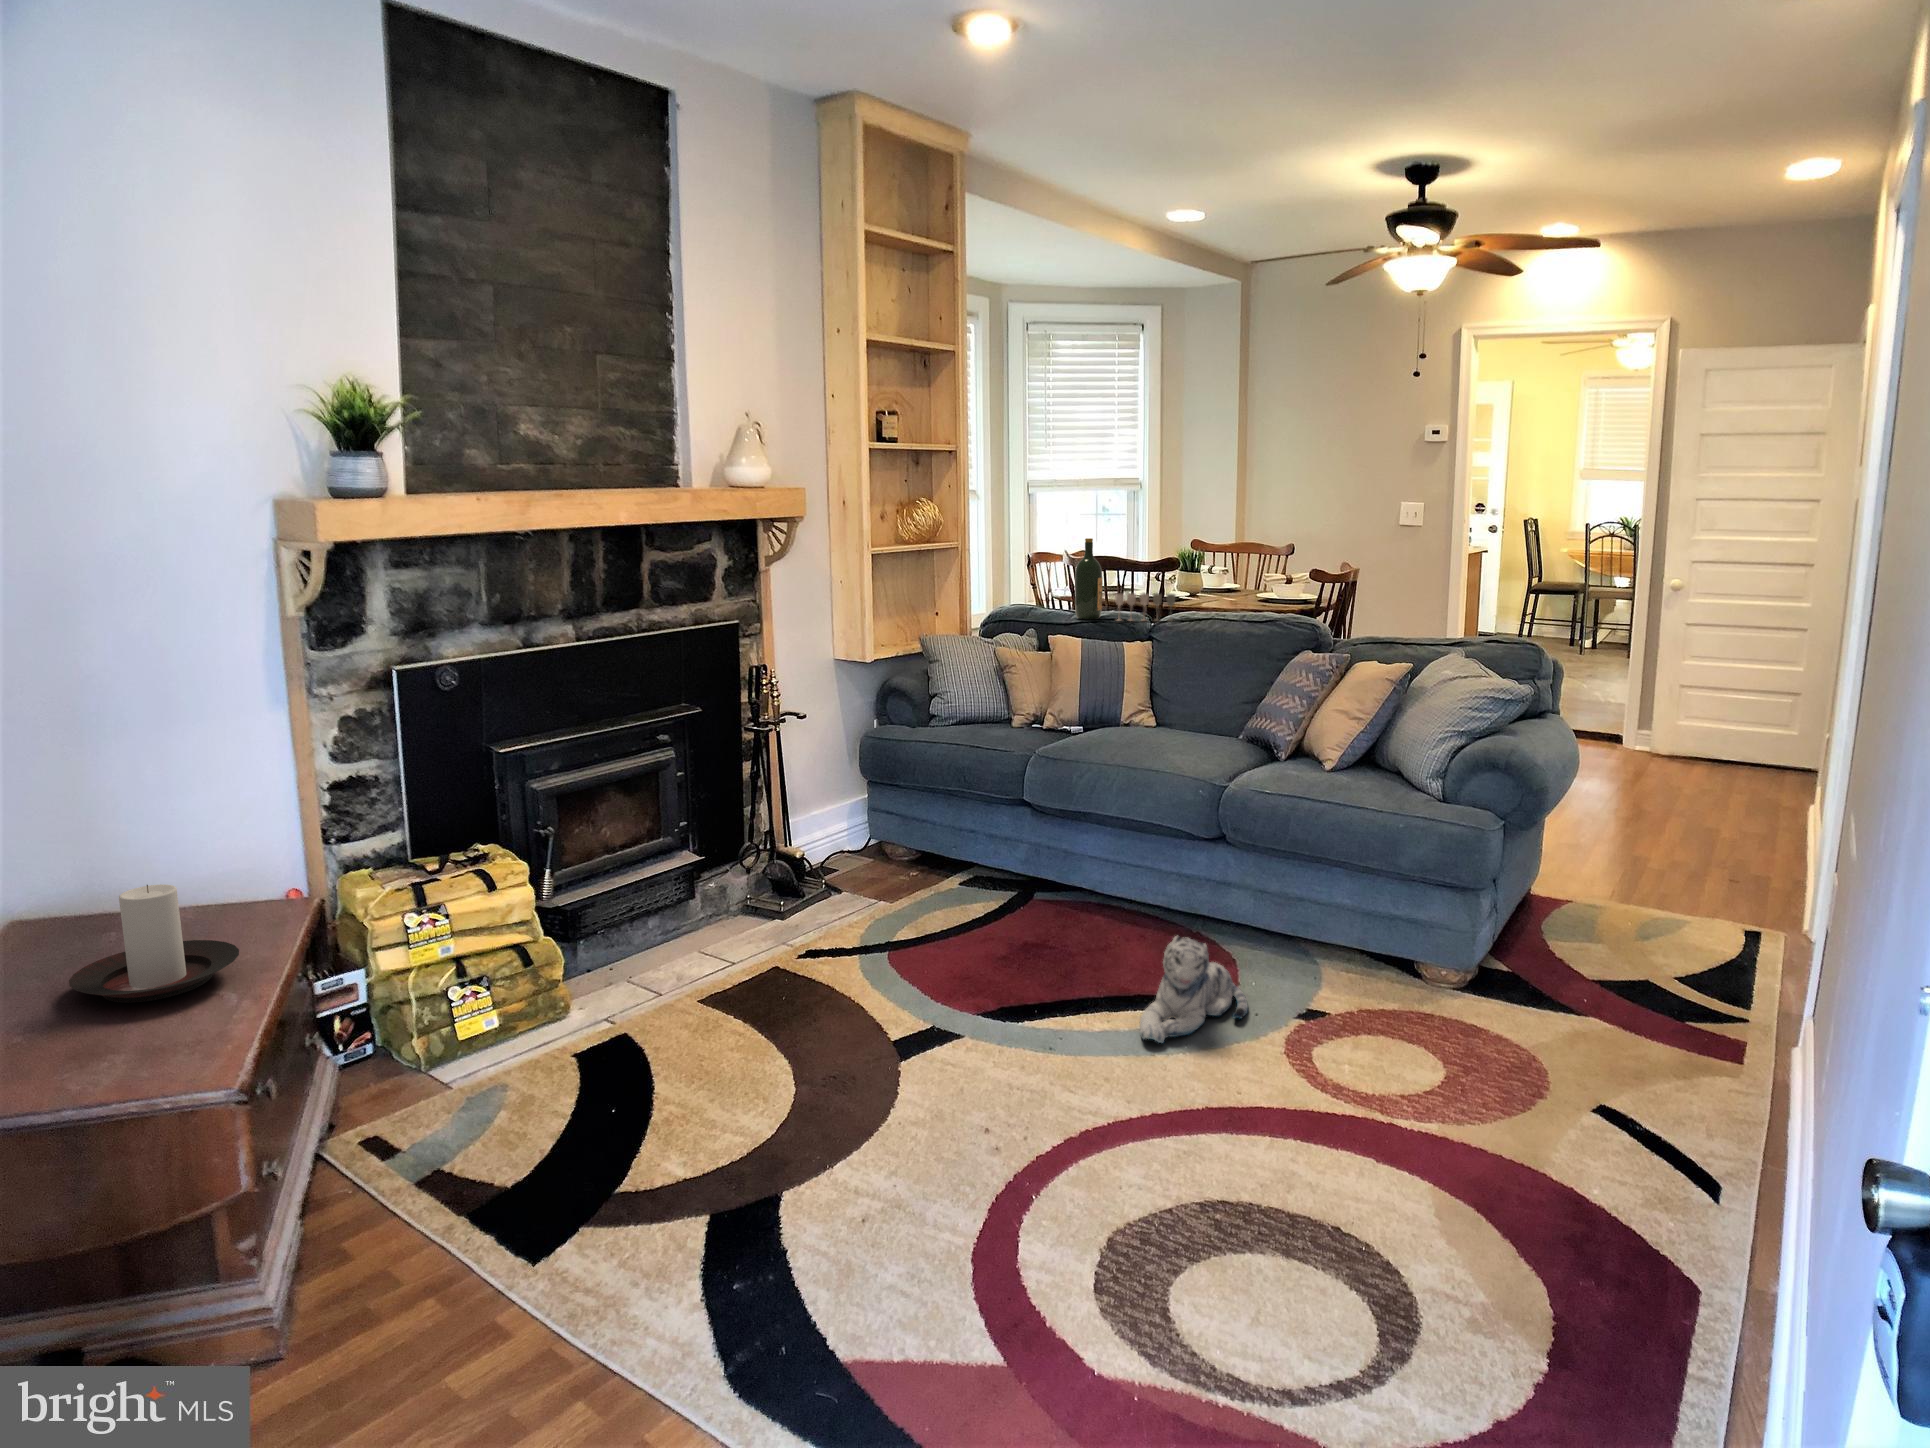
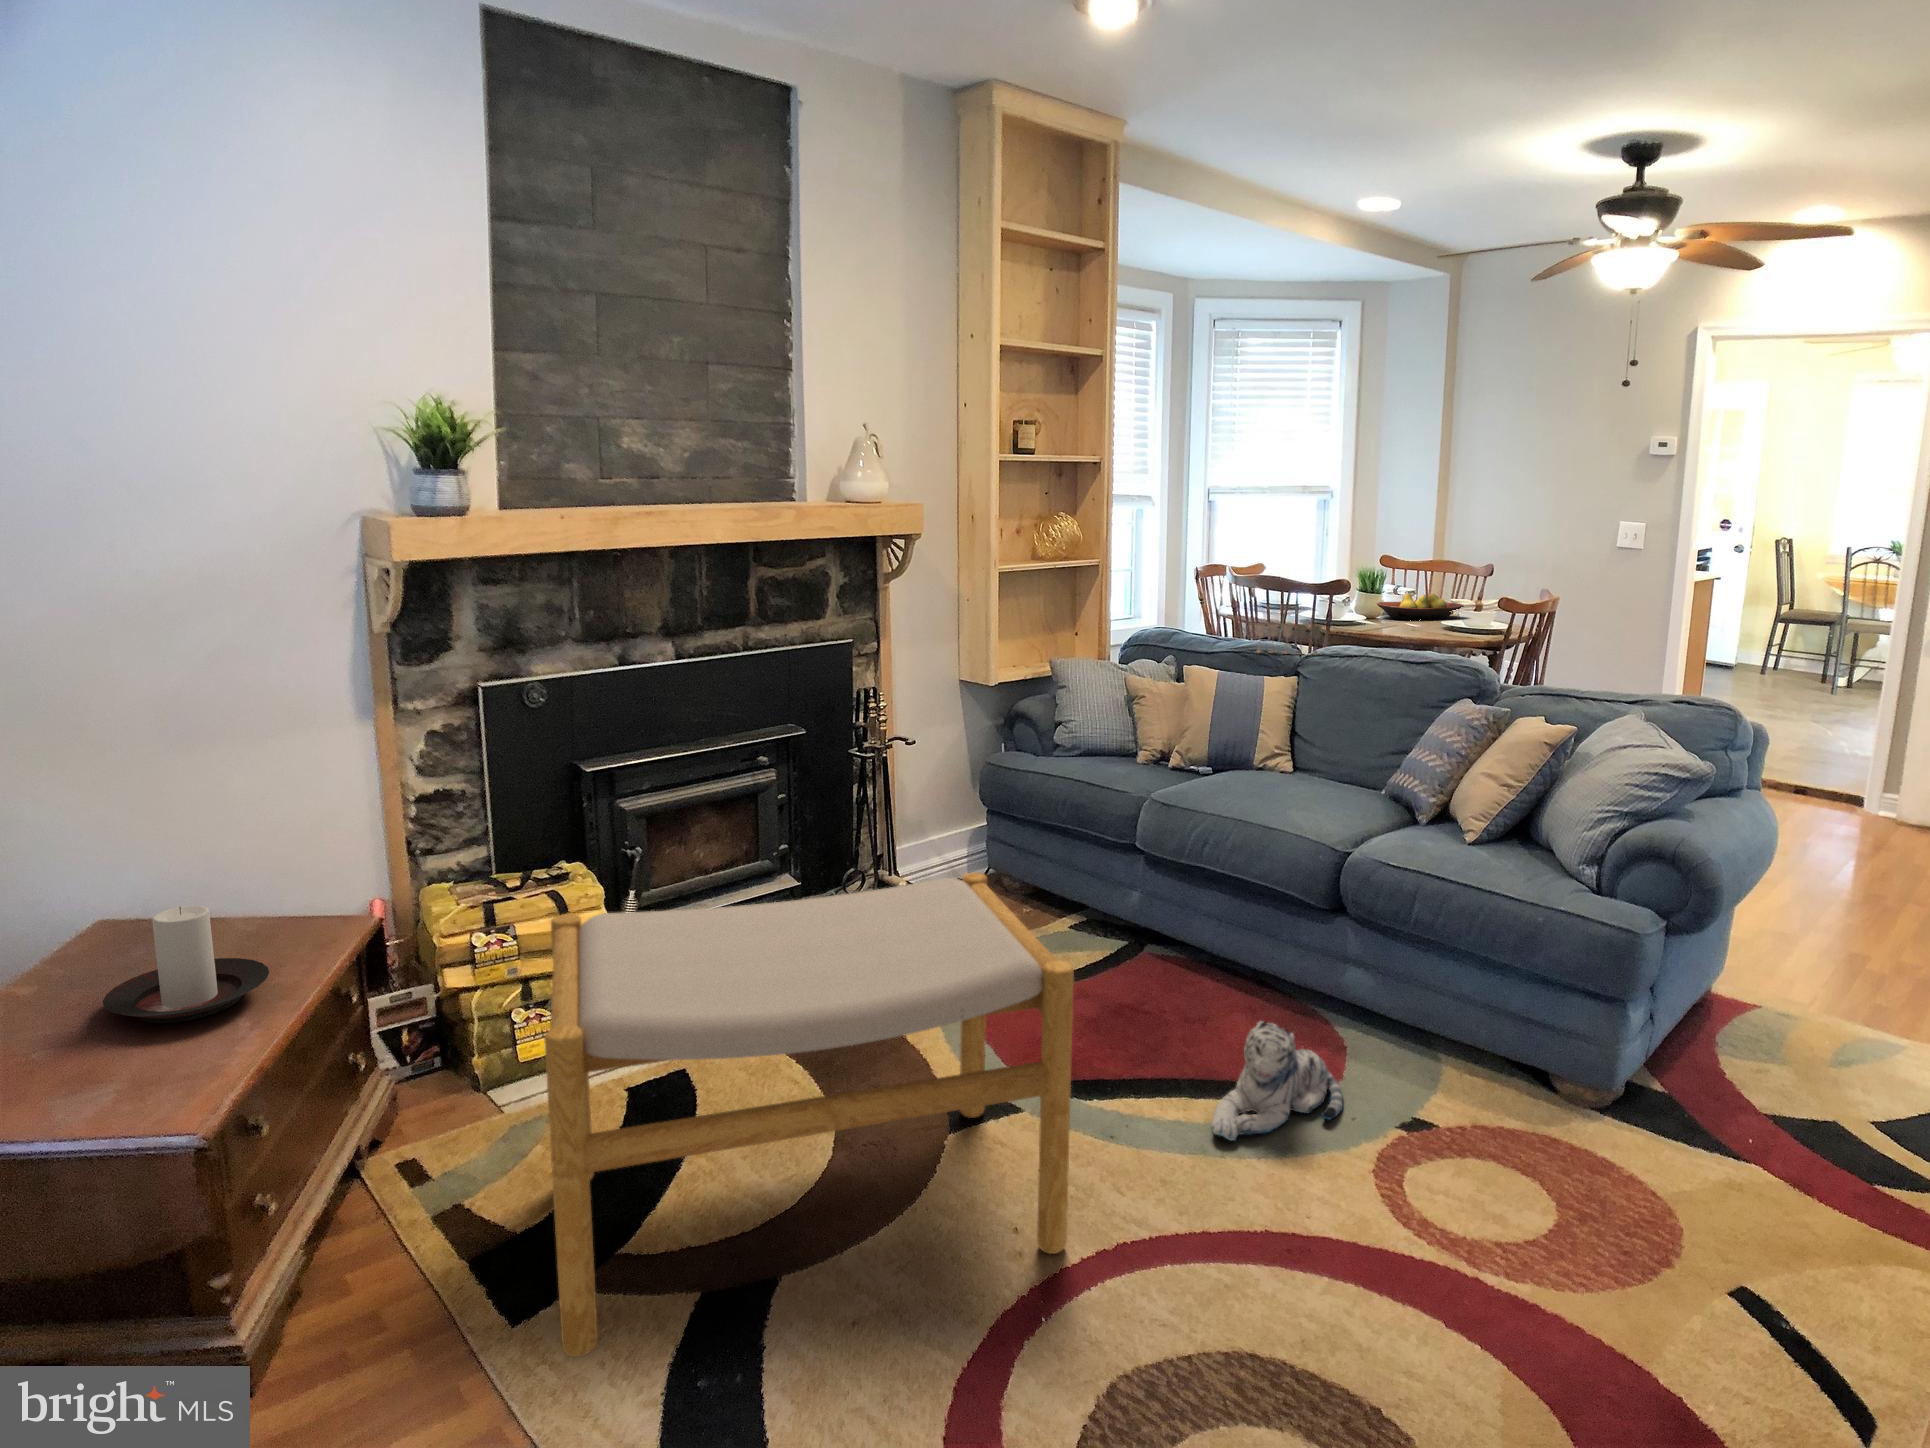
wine bottle: present [1075,538,1102,620] -> none [1215,562,1246,649]
fruit bowl: none [1205,569,1282,593] -> present [1377,593,1464,620]
footstool: none [524,817,1041,1277] -> present [545,872,1074,1357]

